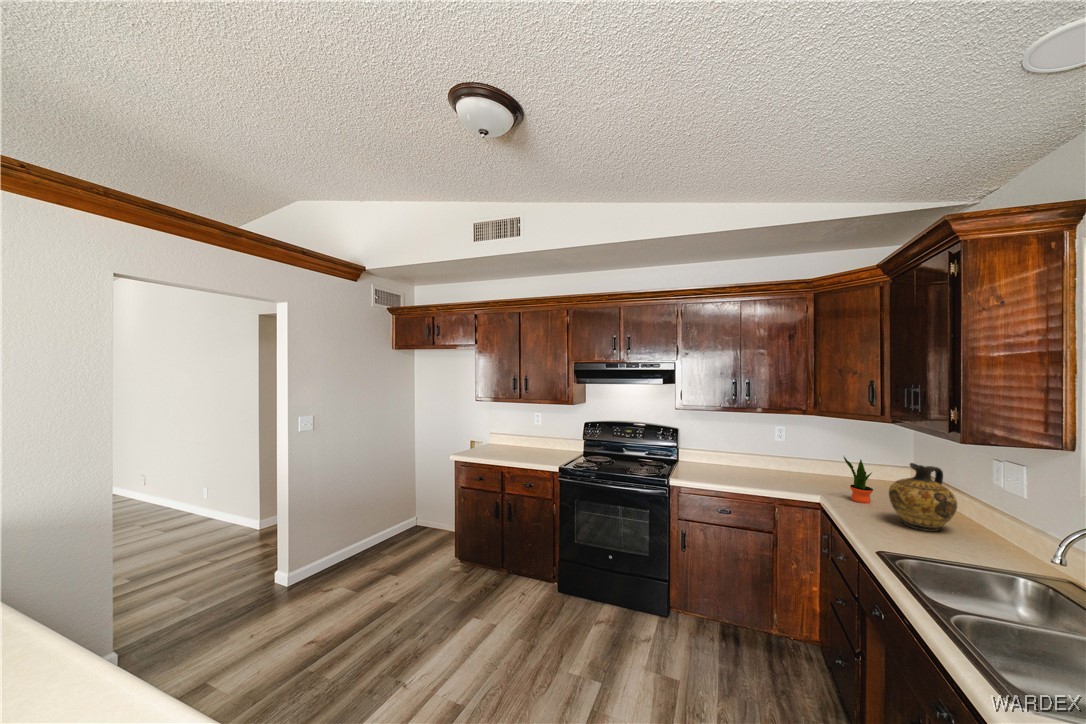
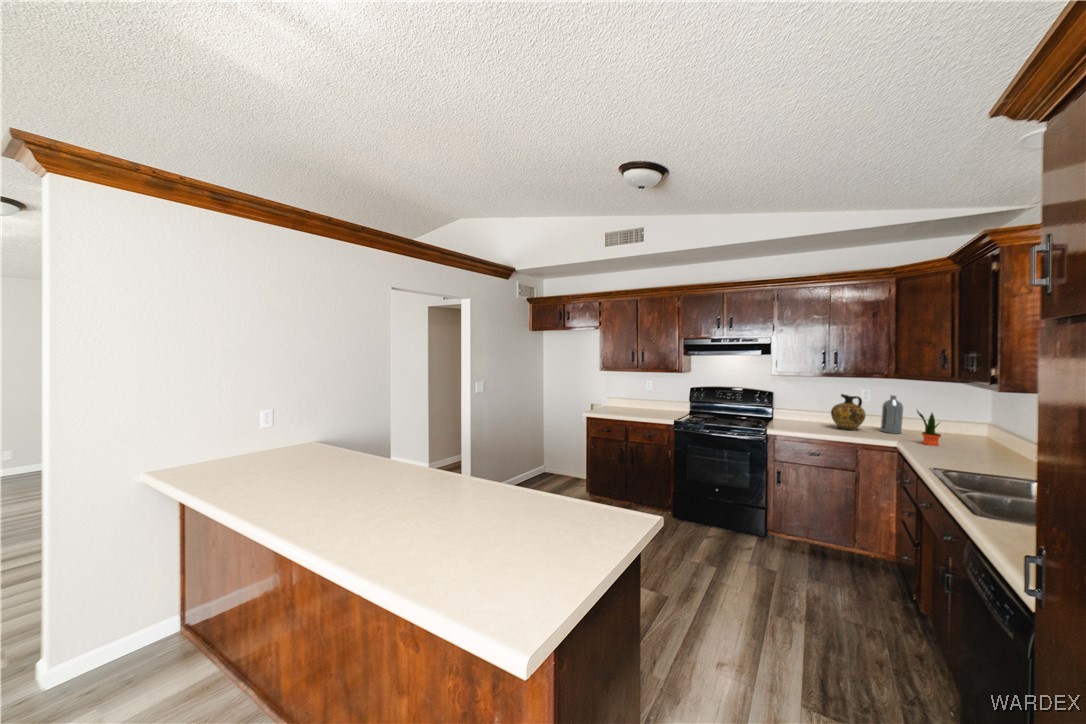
bottle: none [797,434,822,481] -> present [881,395,903,434]
ceramic jug: present [889,463,957,531] -> present [831,394,866,430]

